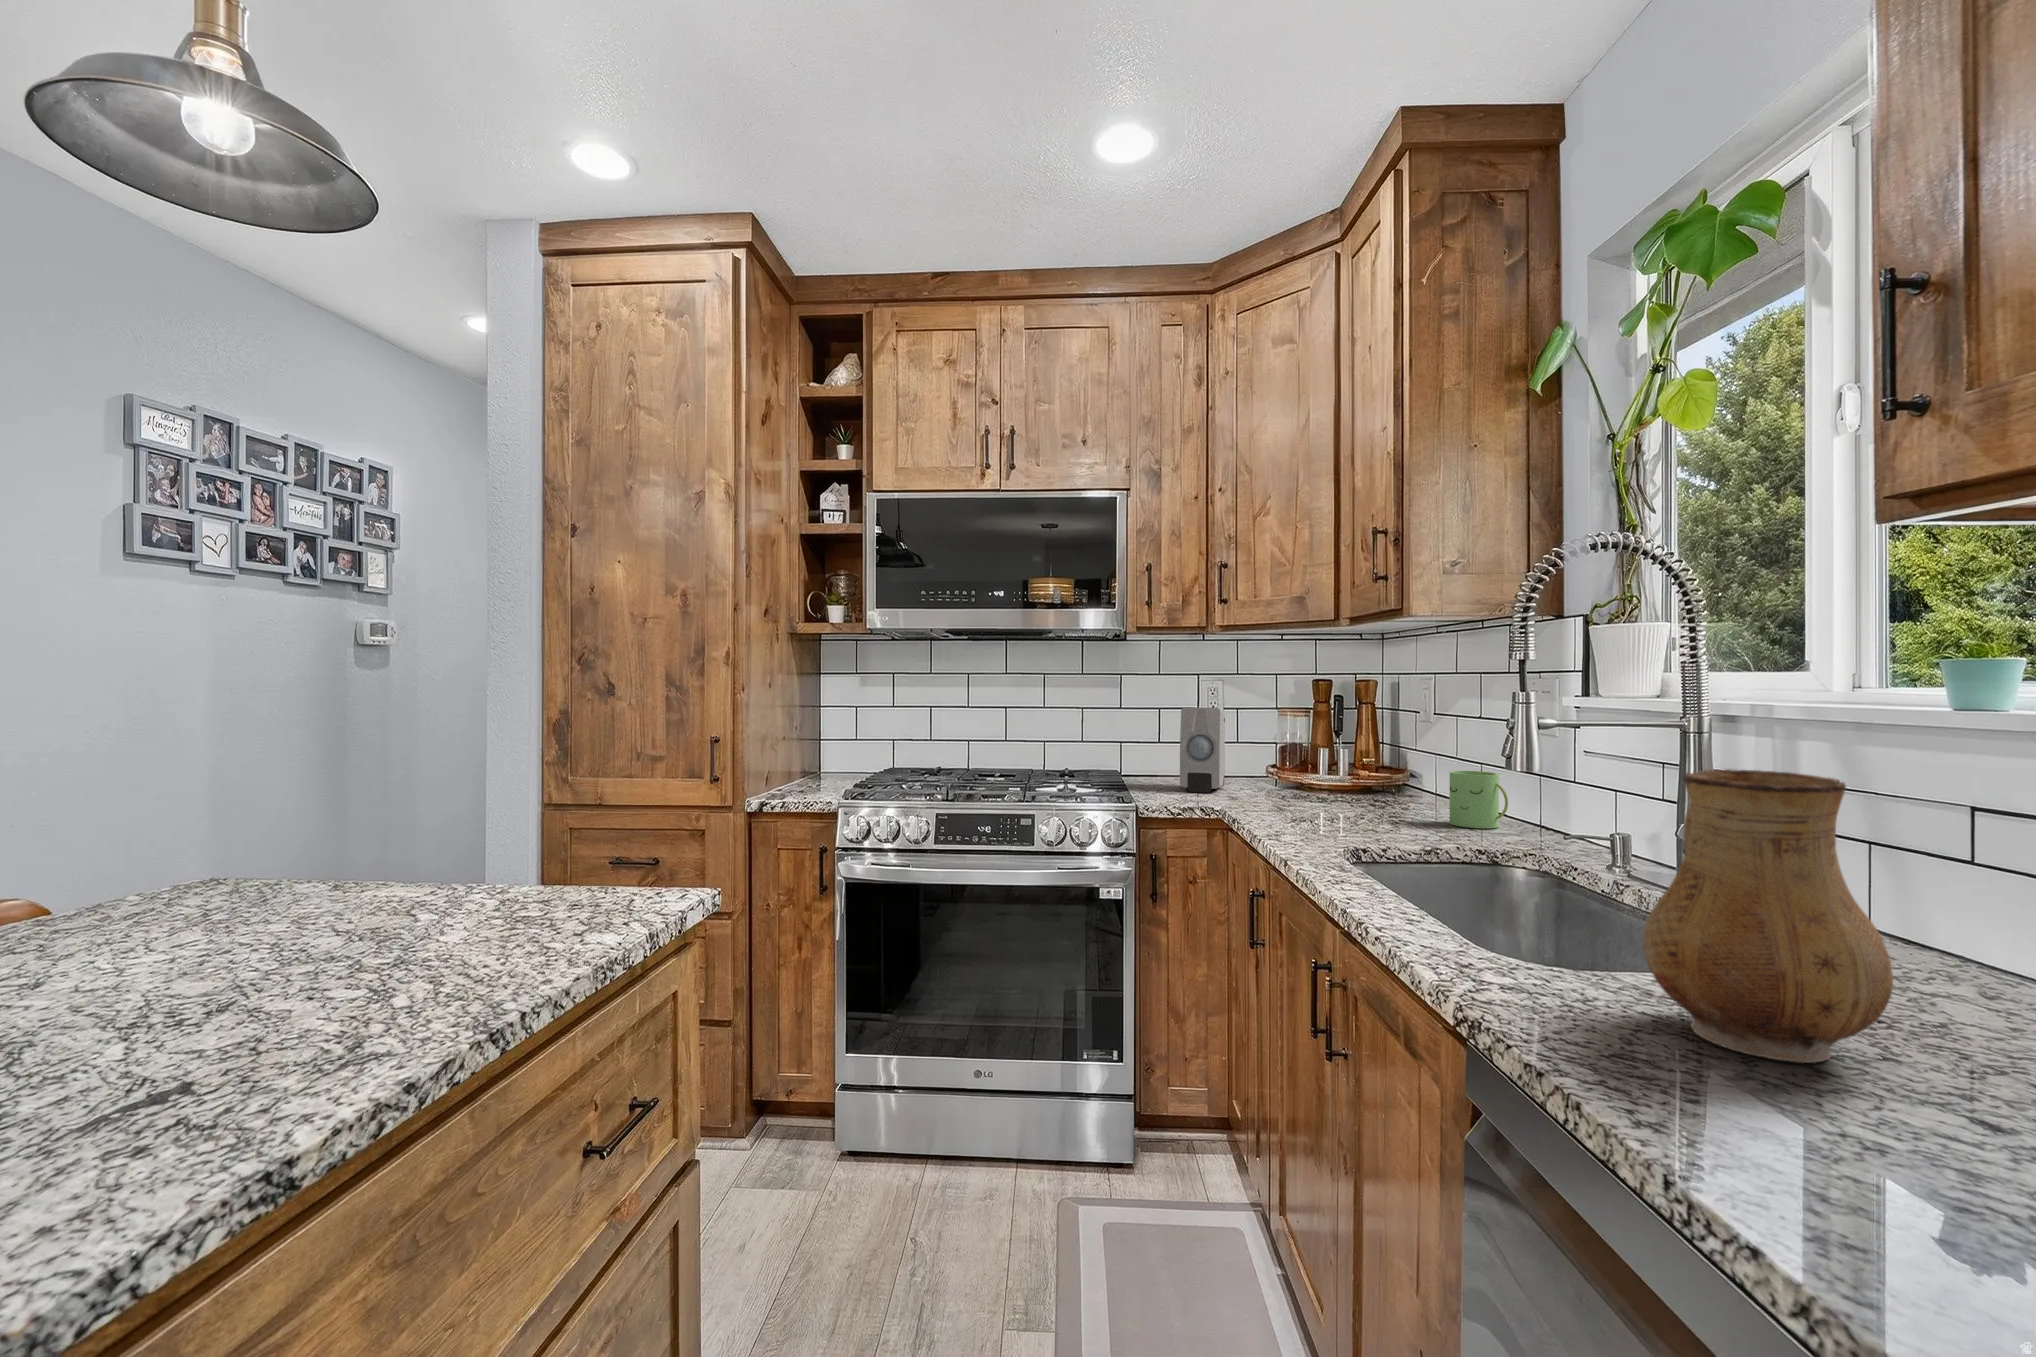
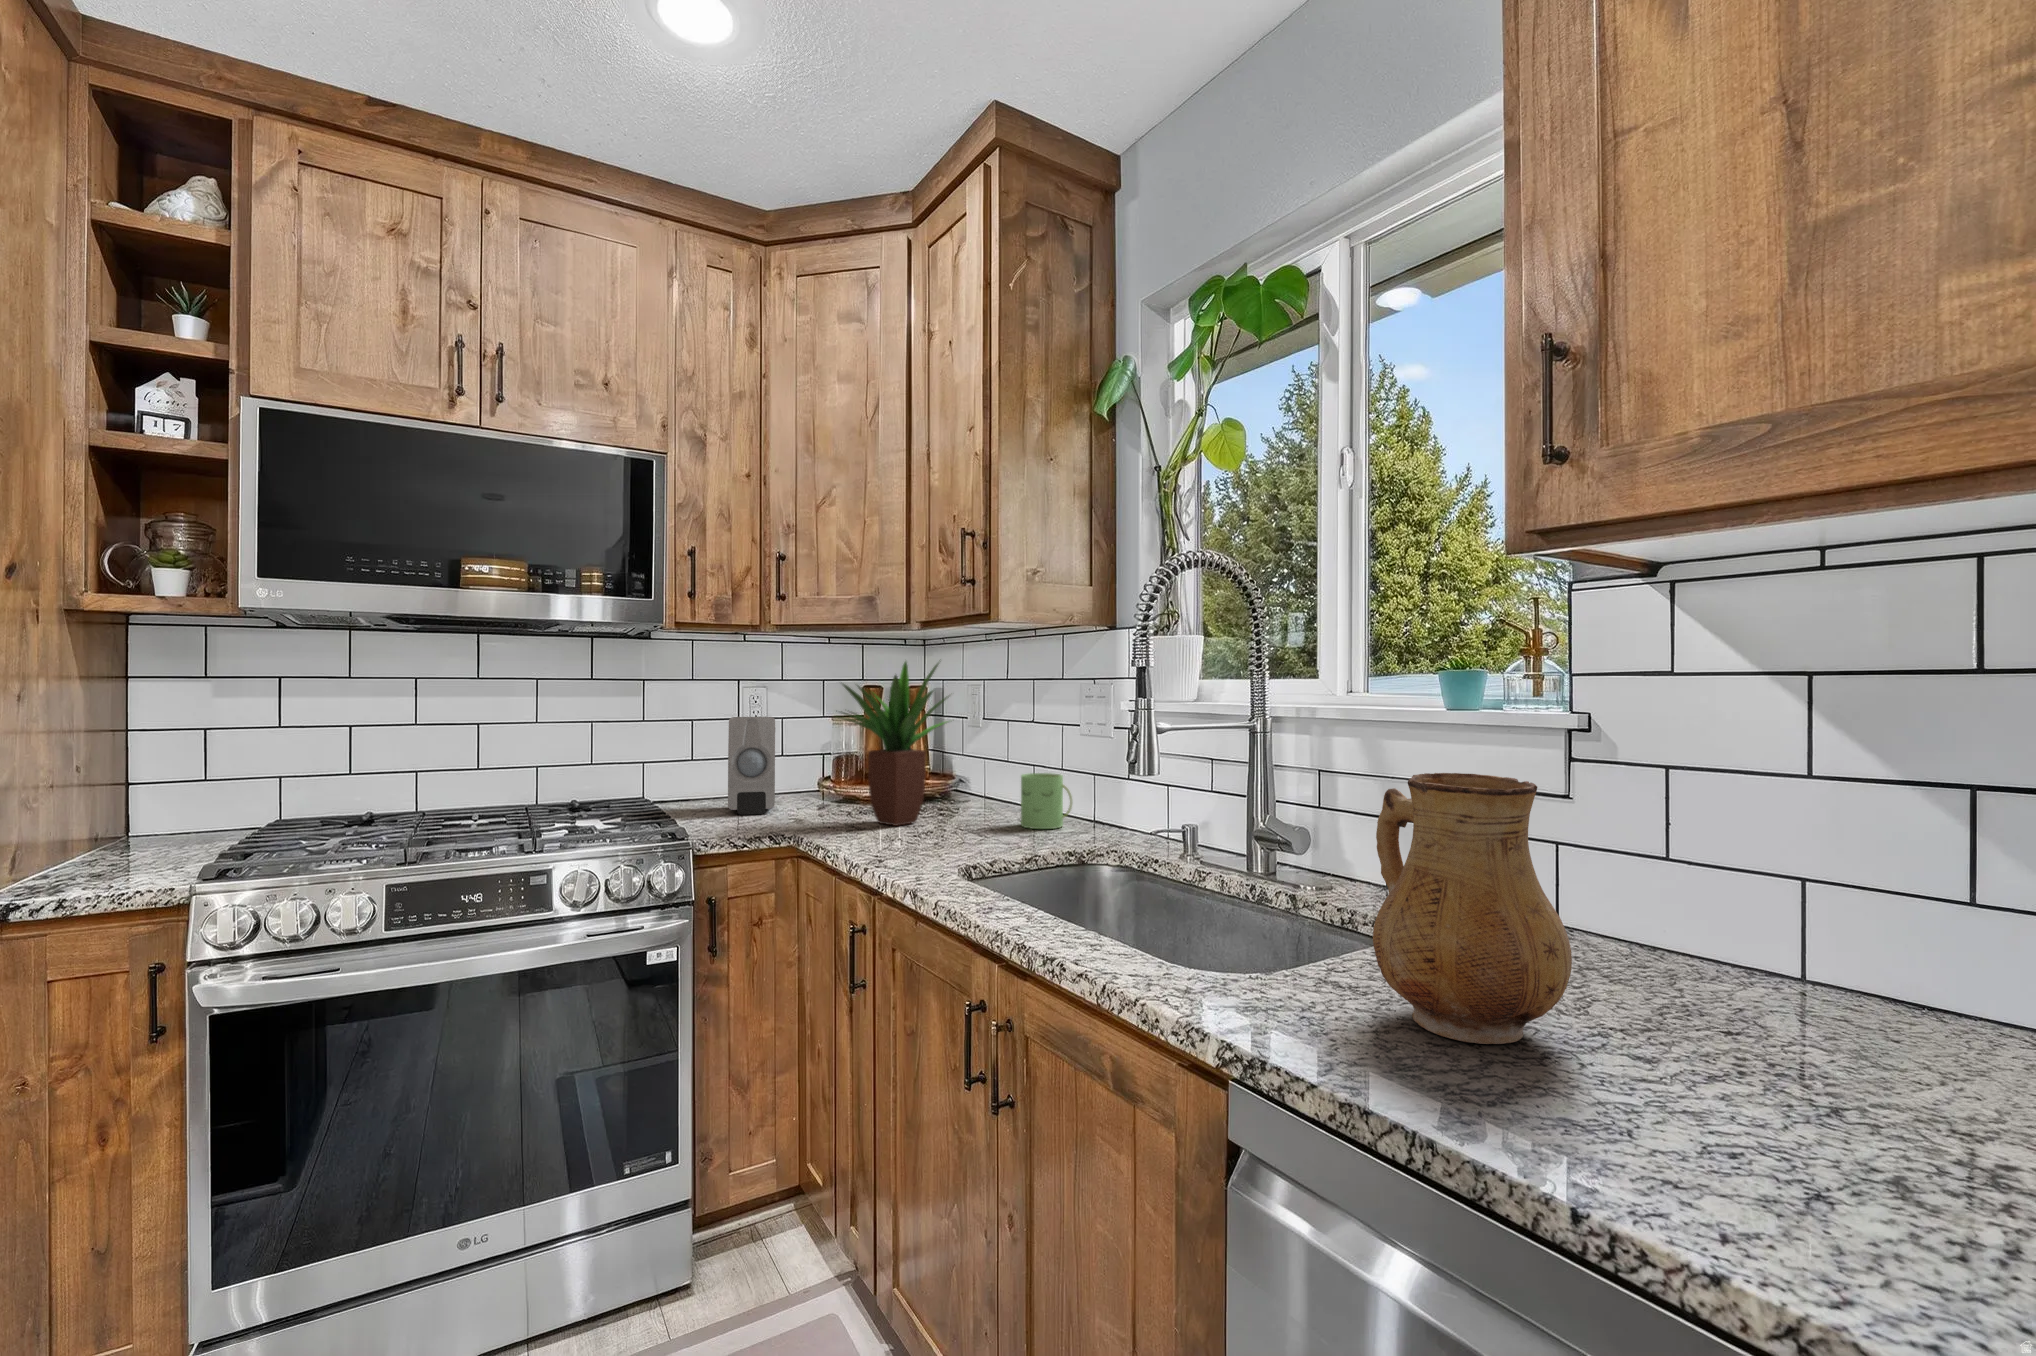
potted plant: none [1263,654,1388,812] -> present [838,662,947,826]

